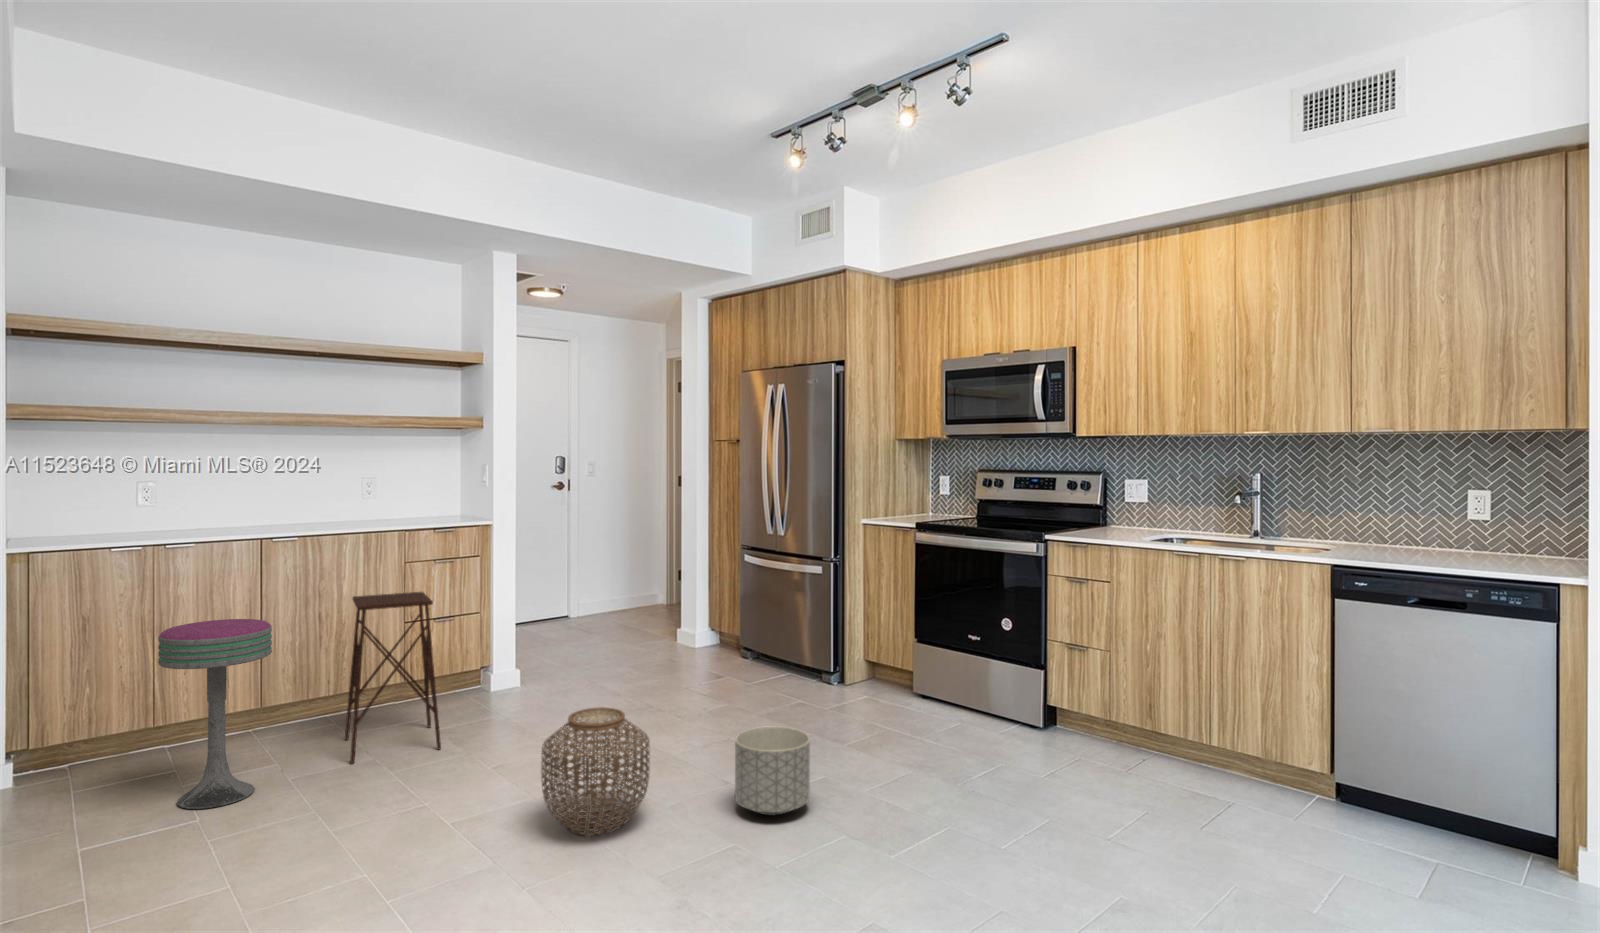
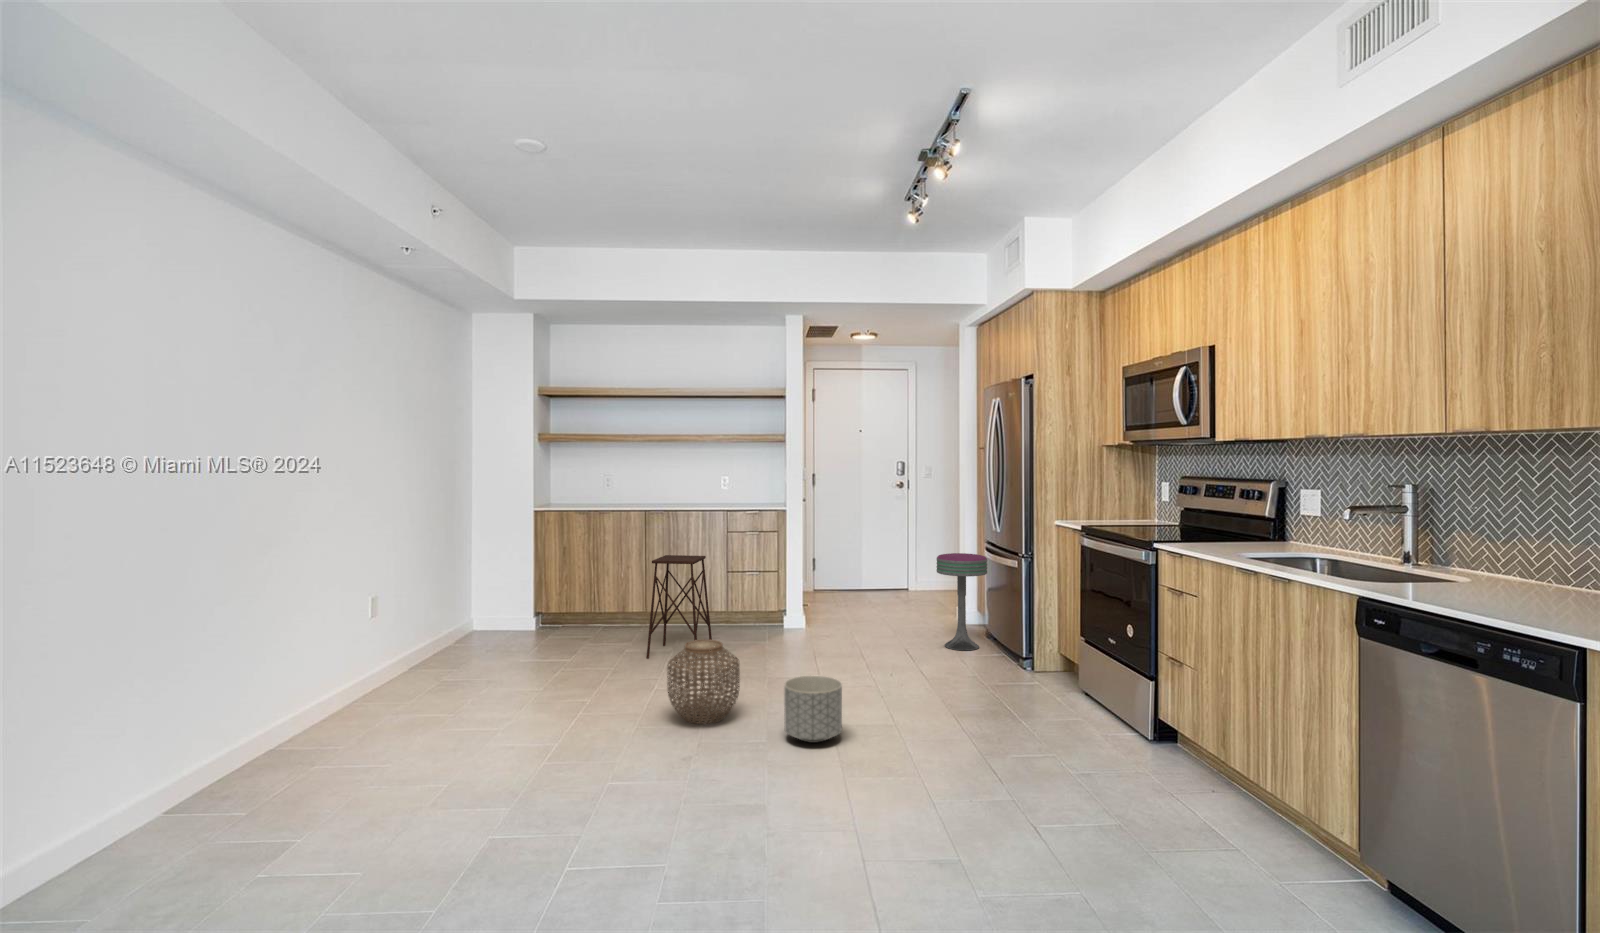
bar stool: present [158,619,272,809] -> present [937,553,987,650]

